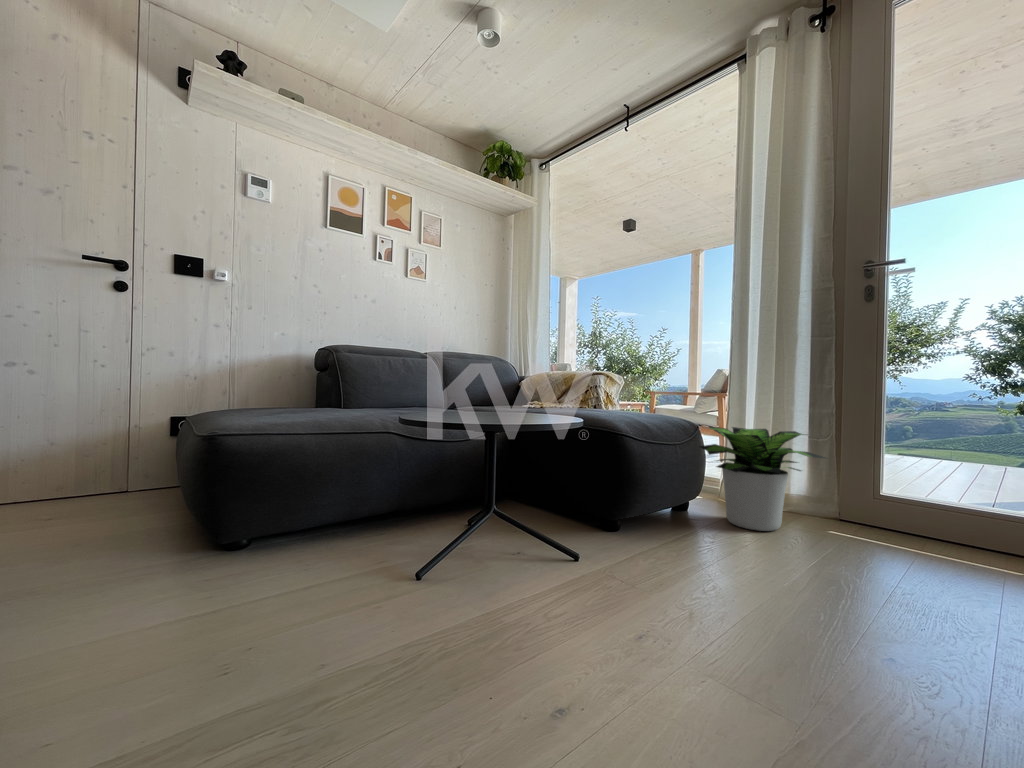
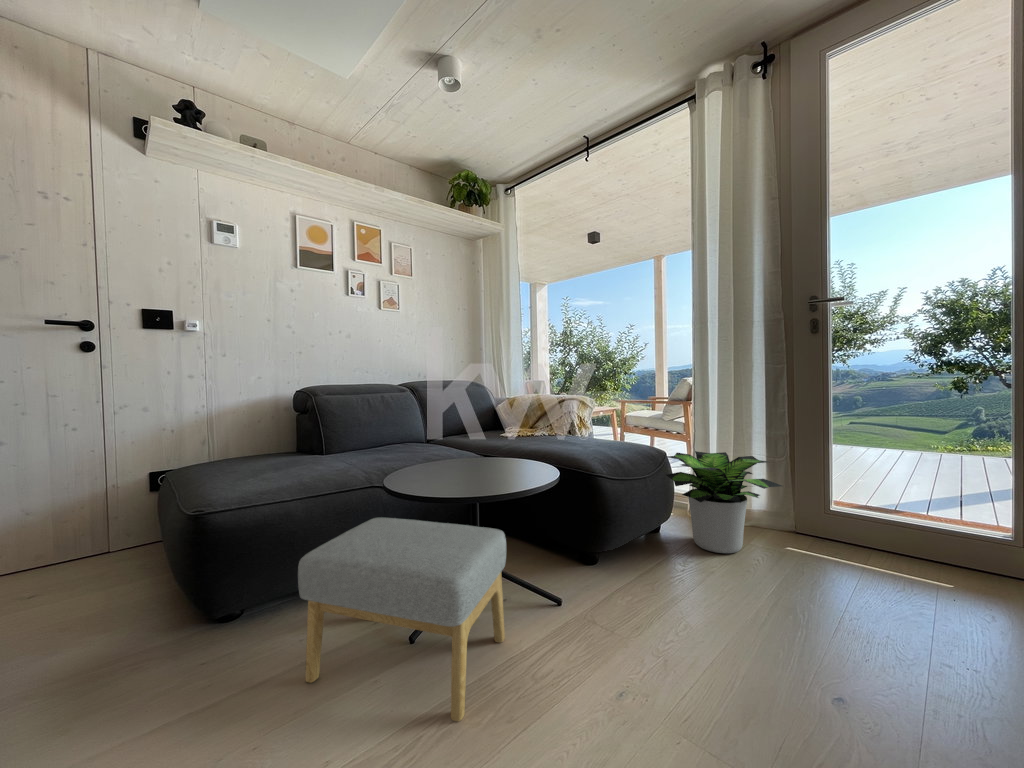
footstool: none [312,451,526,635] -> present [298,517,506,721]

